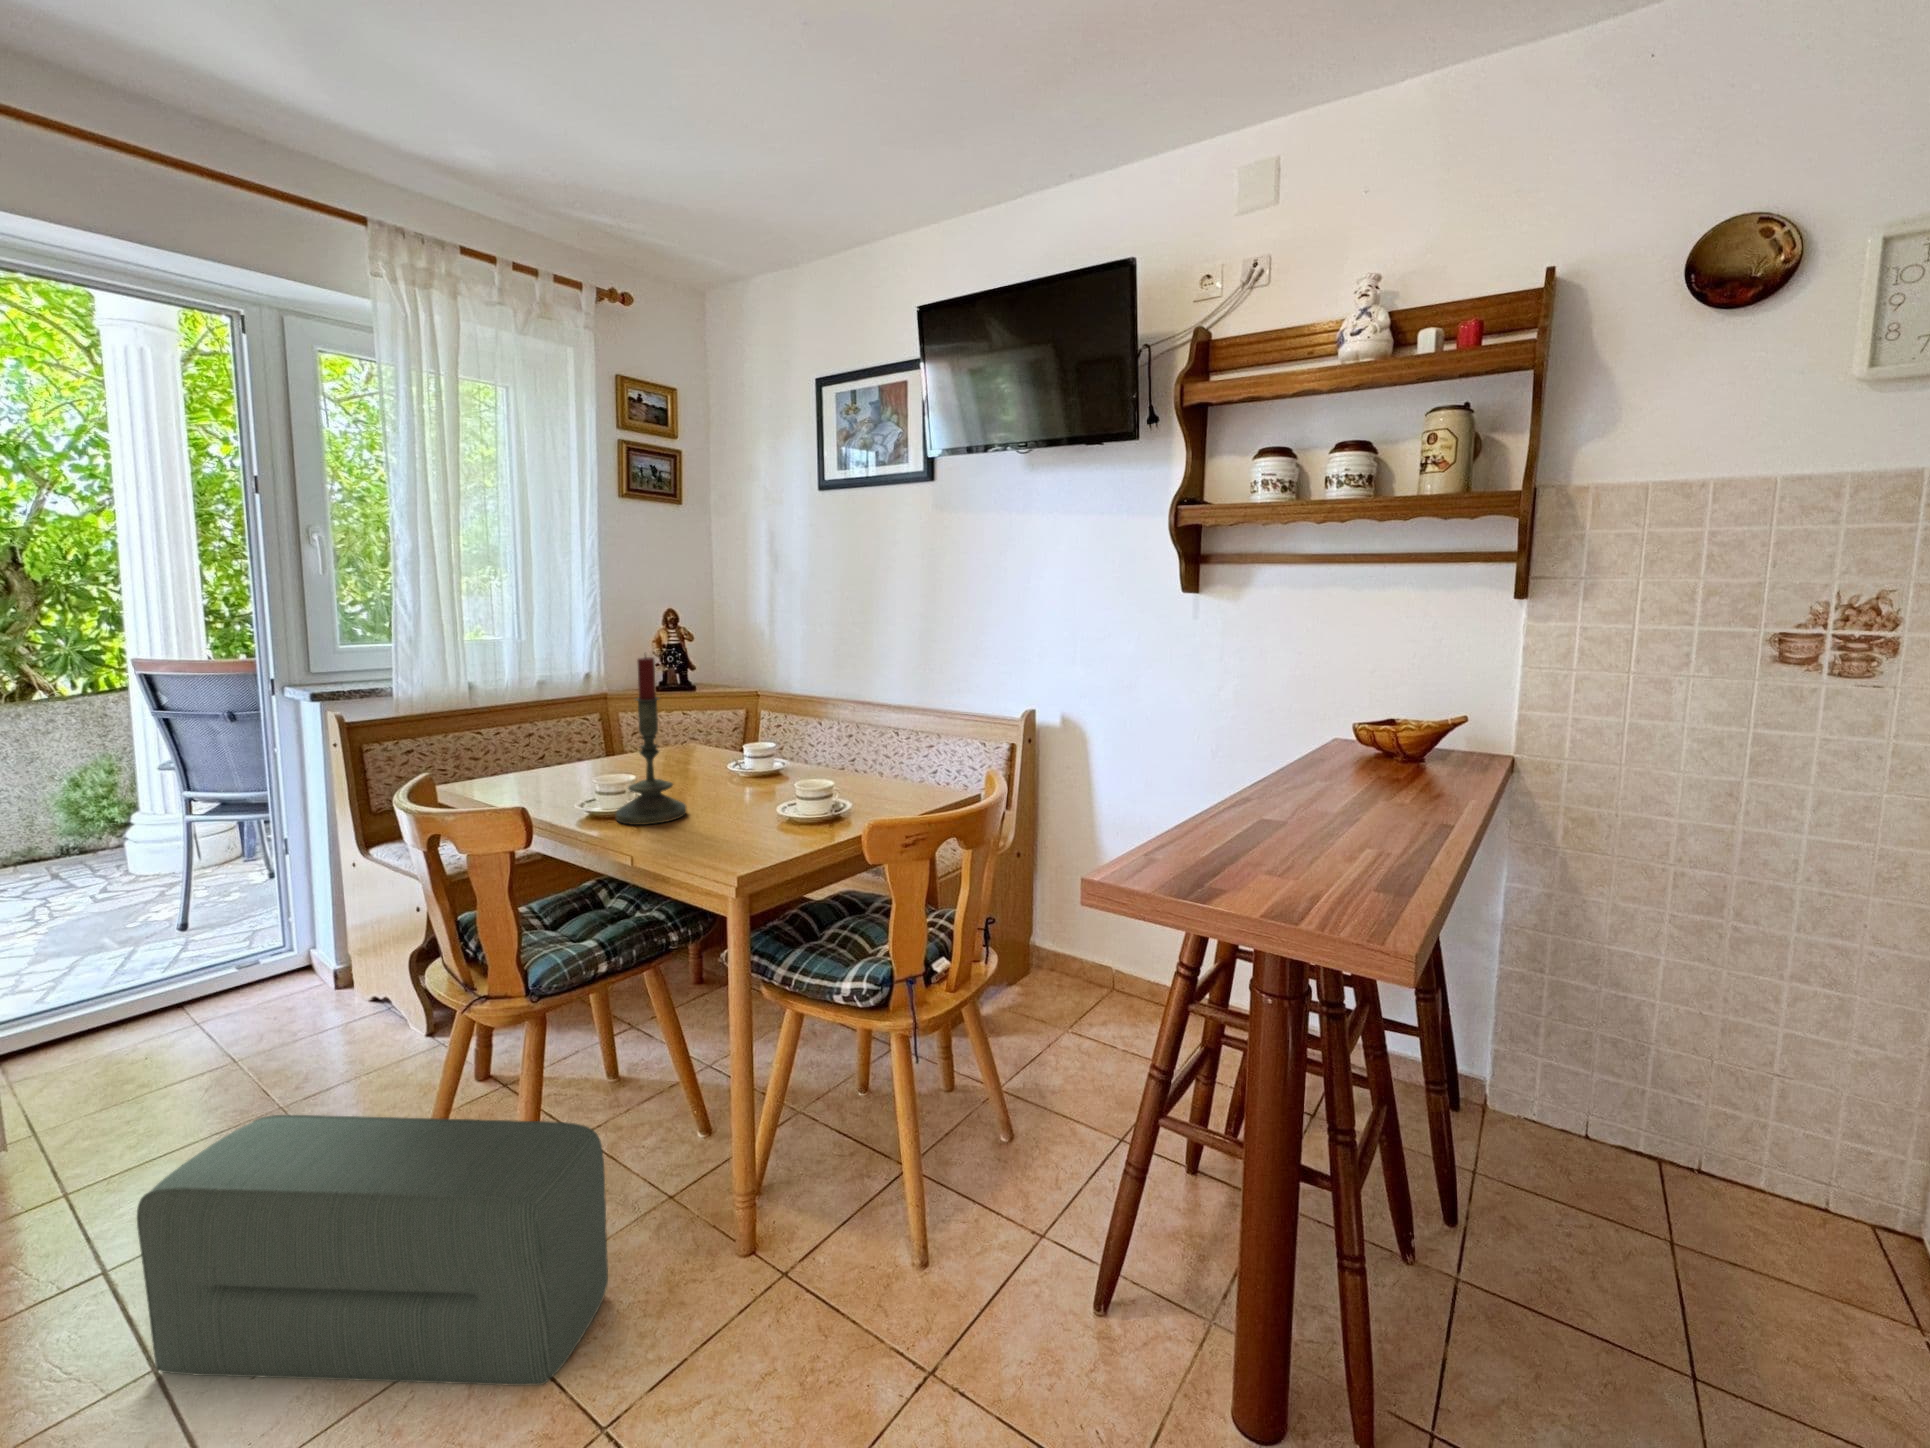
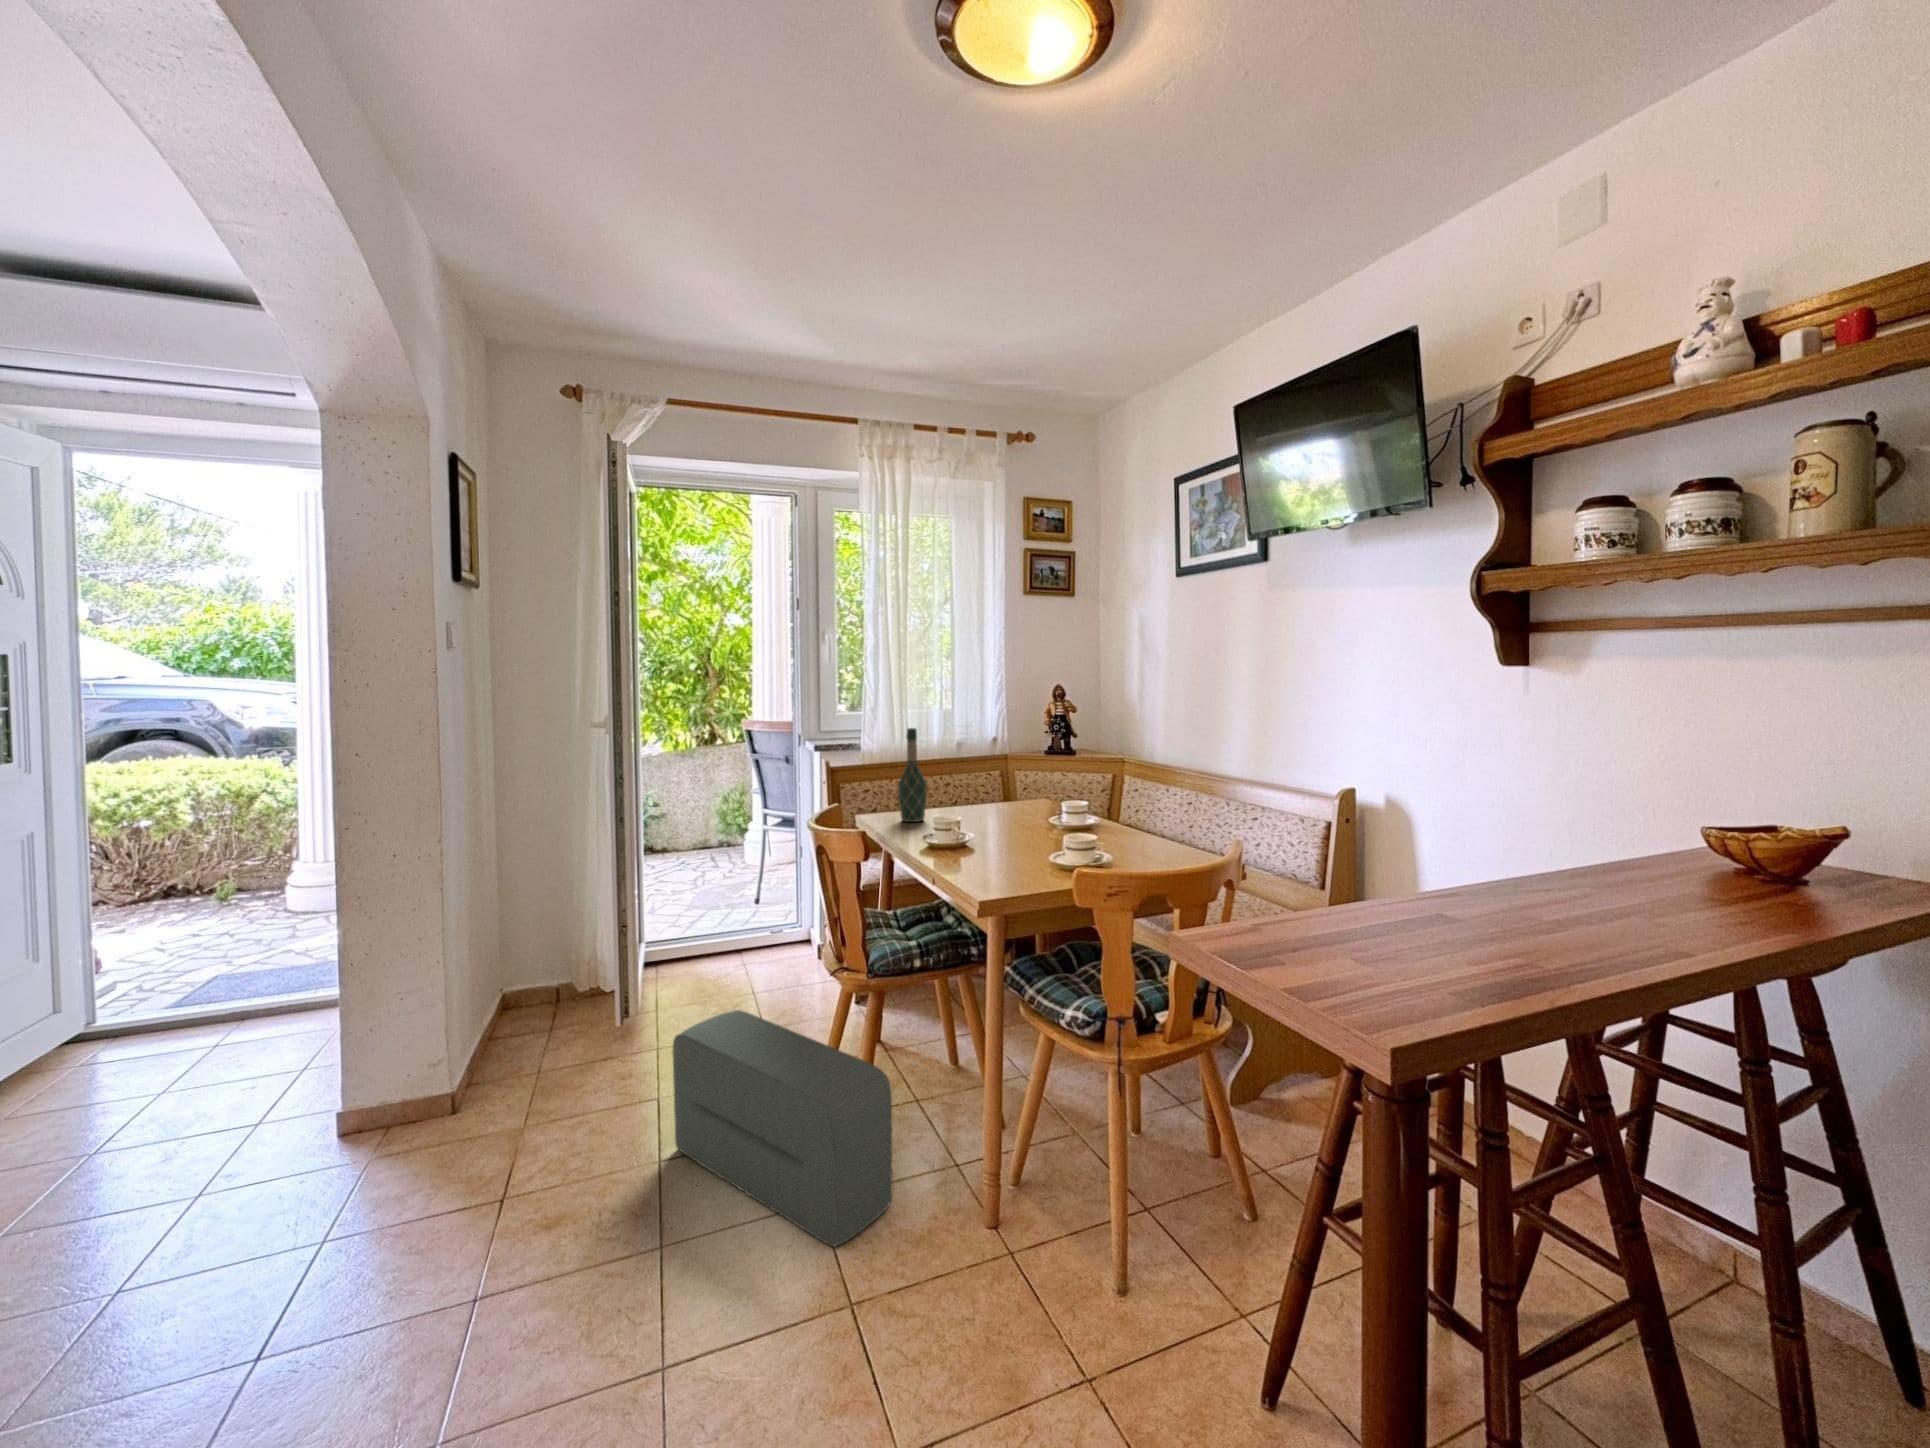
candle: present [616,656,686,825] -> none [940,723,989,855]
wine bottle: none [507,663,555,791] -> present [898,728,927,822]

